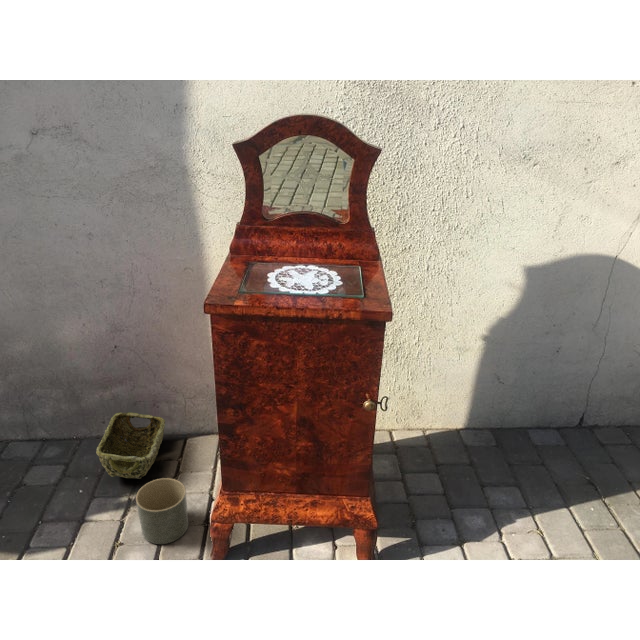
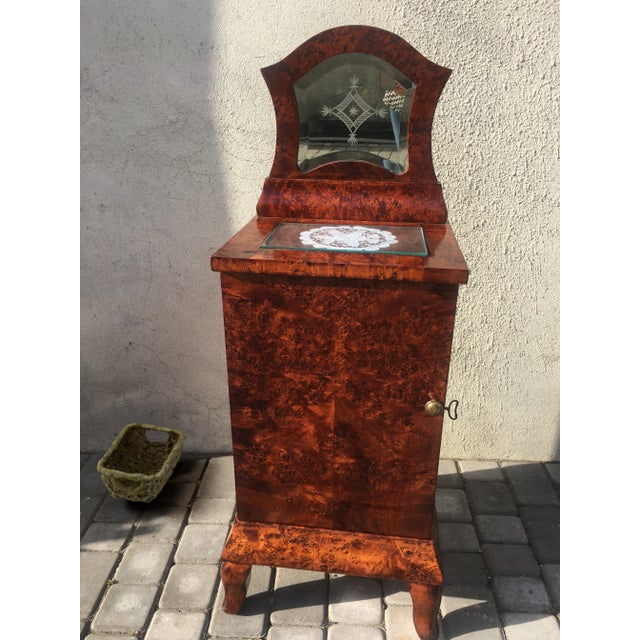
planter: present [136,478,188,544] -> none [133,502,199,587]

